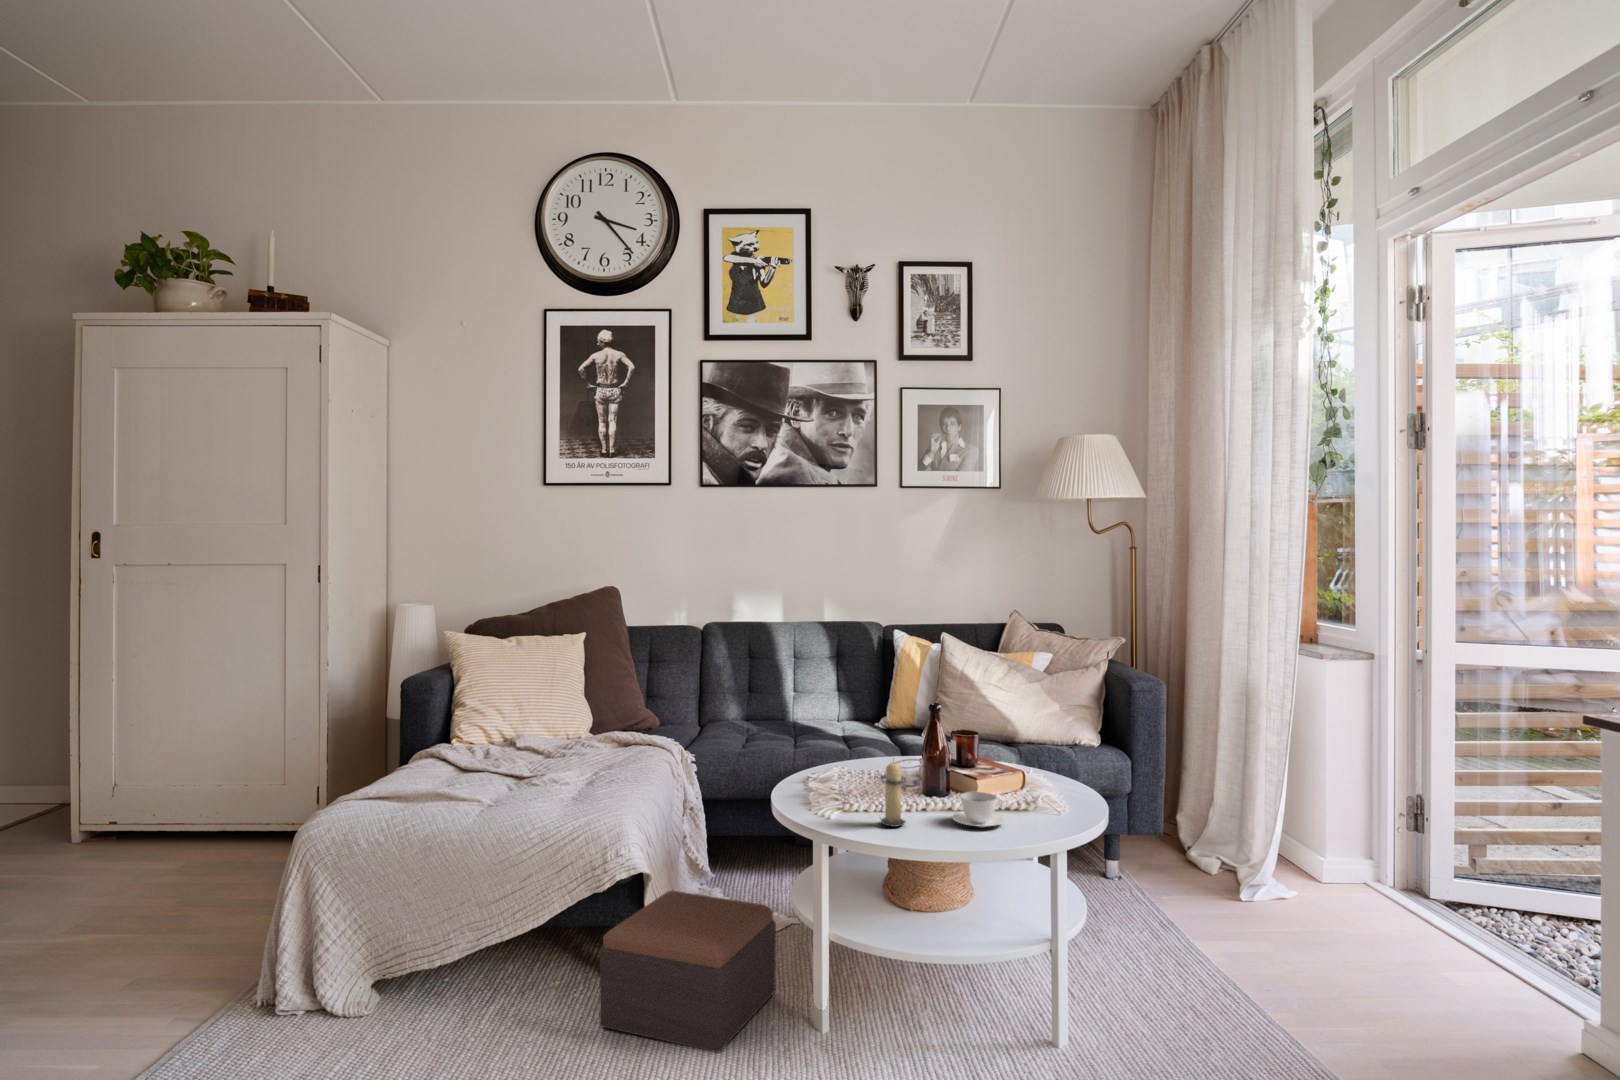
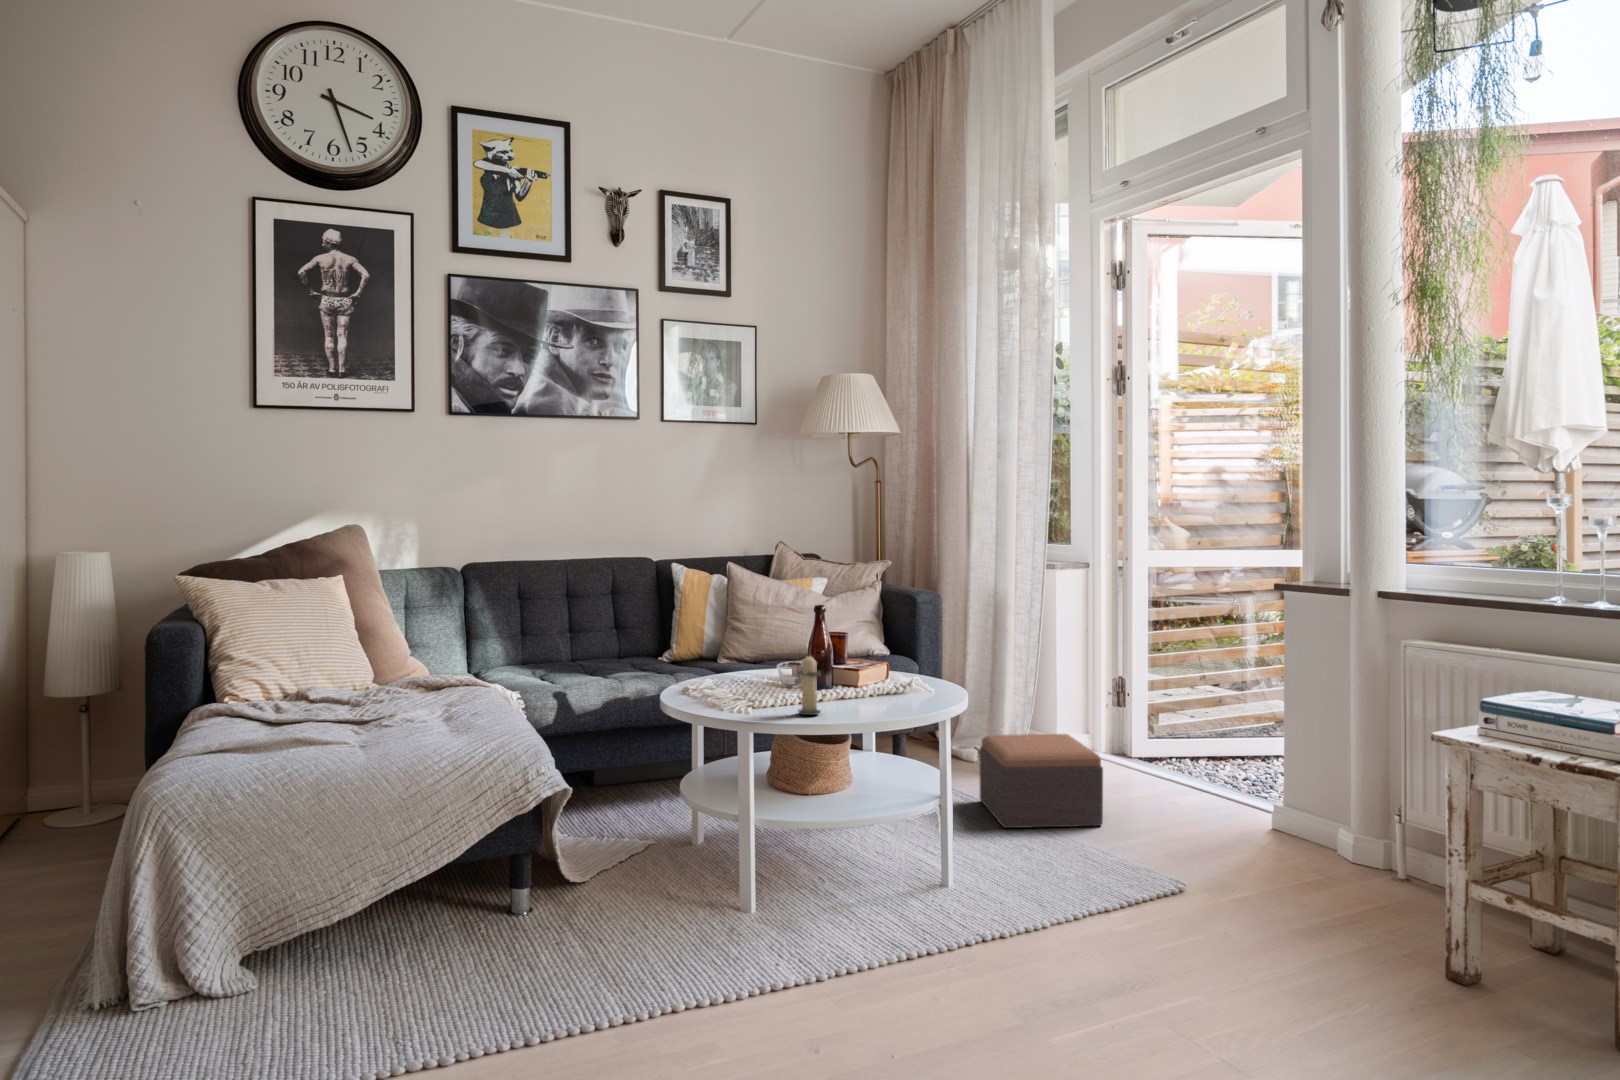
teacup: present [952,792,1005,827] -> none [852,681,900,708]
footstool: present [600,890,776,1052] -> present [980,734,1103,828]

